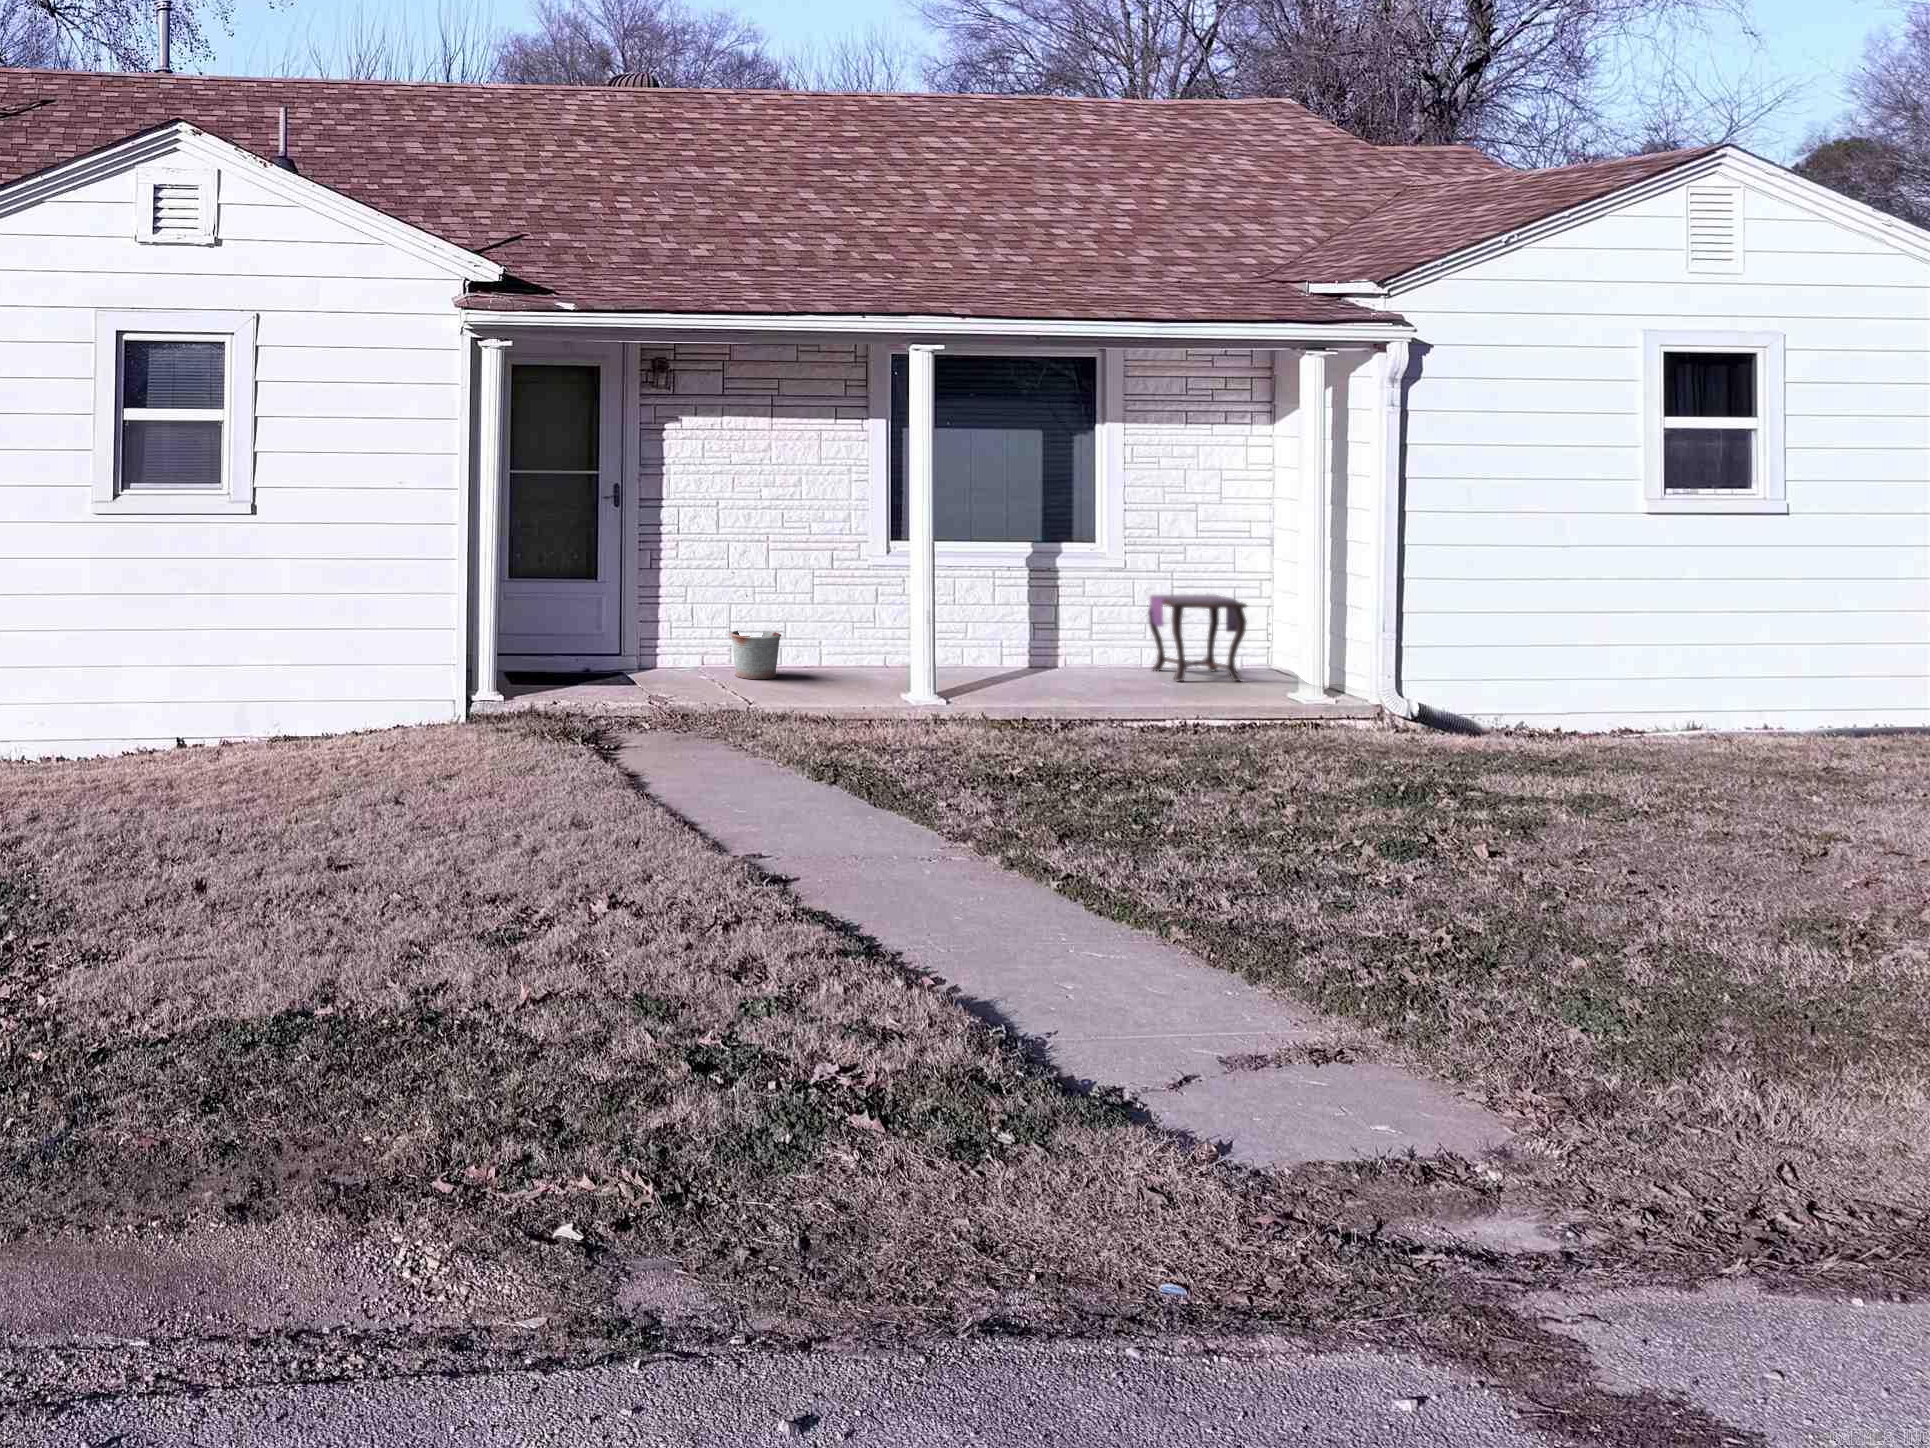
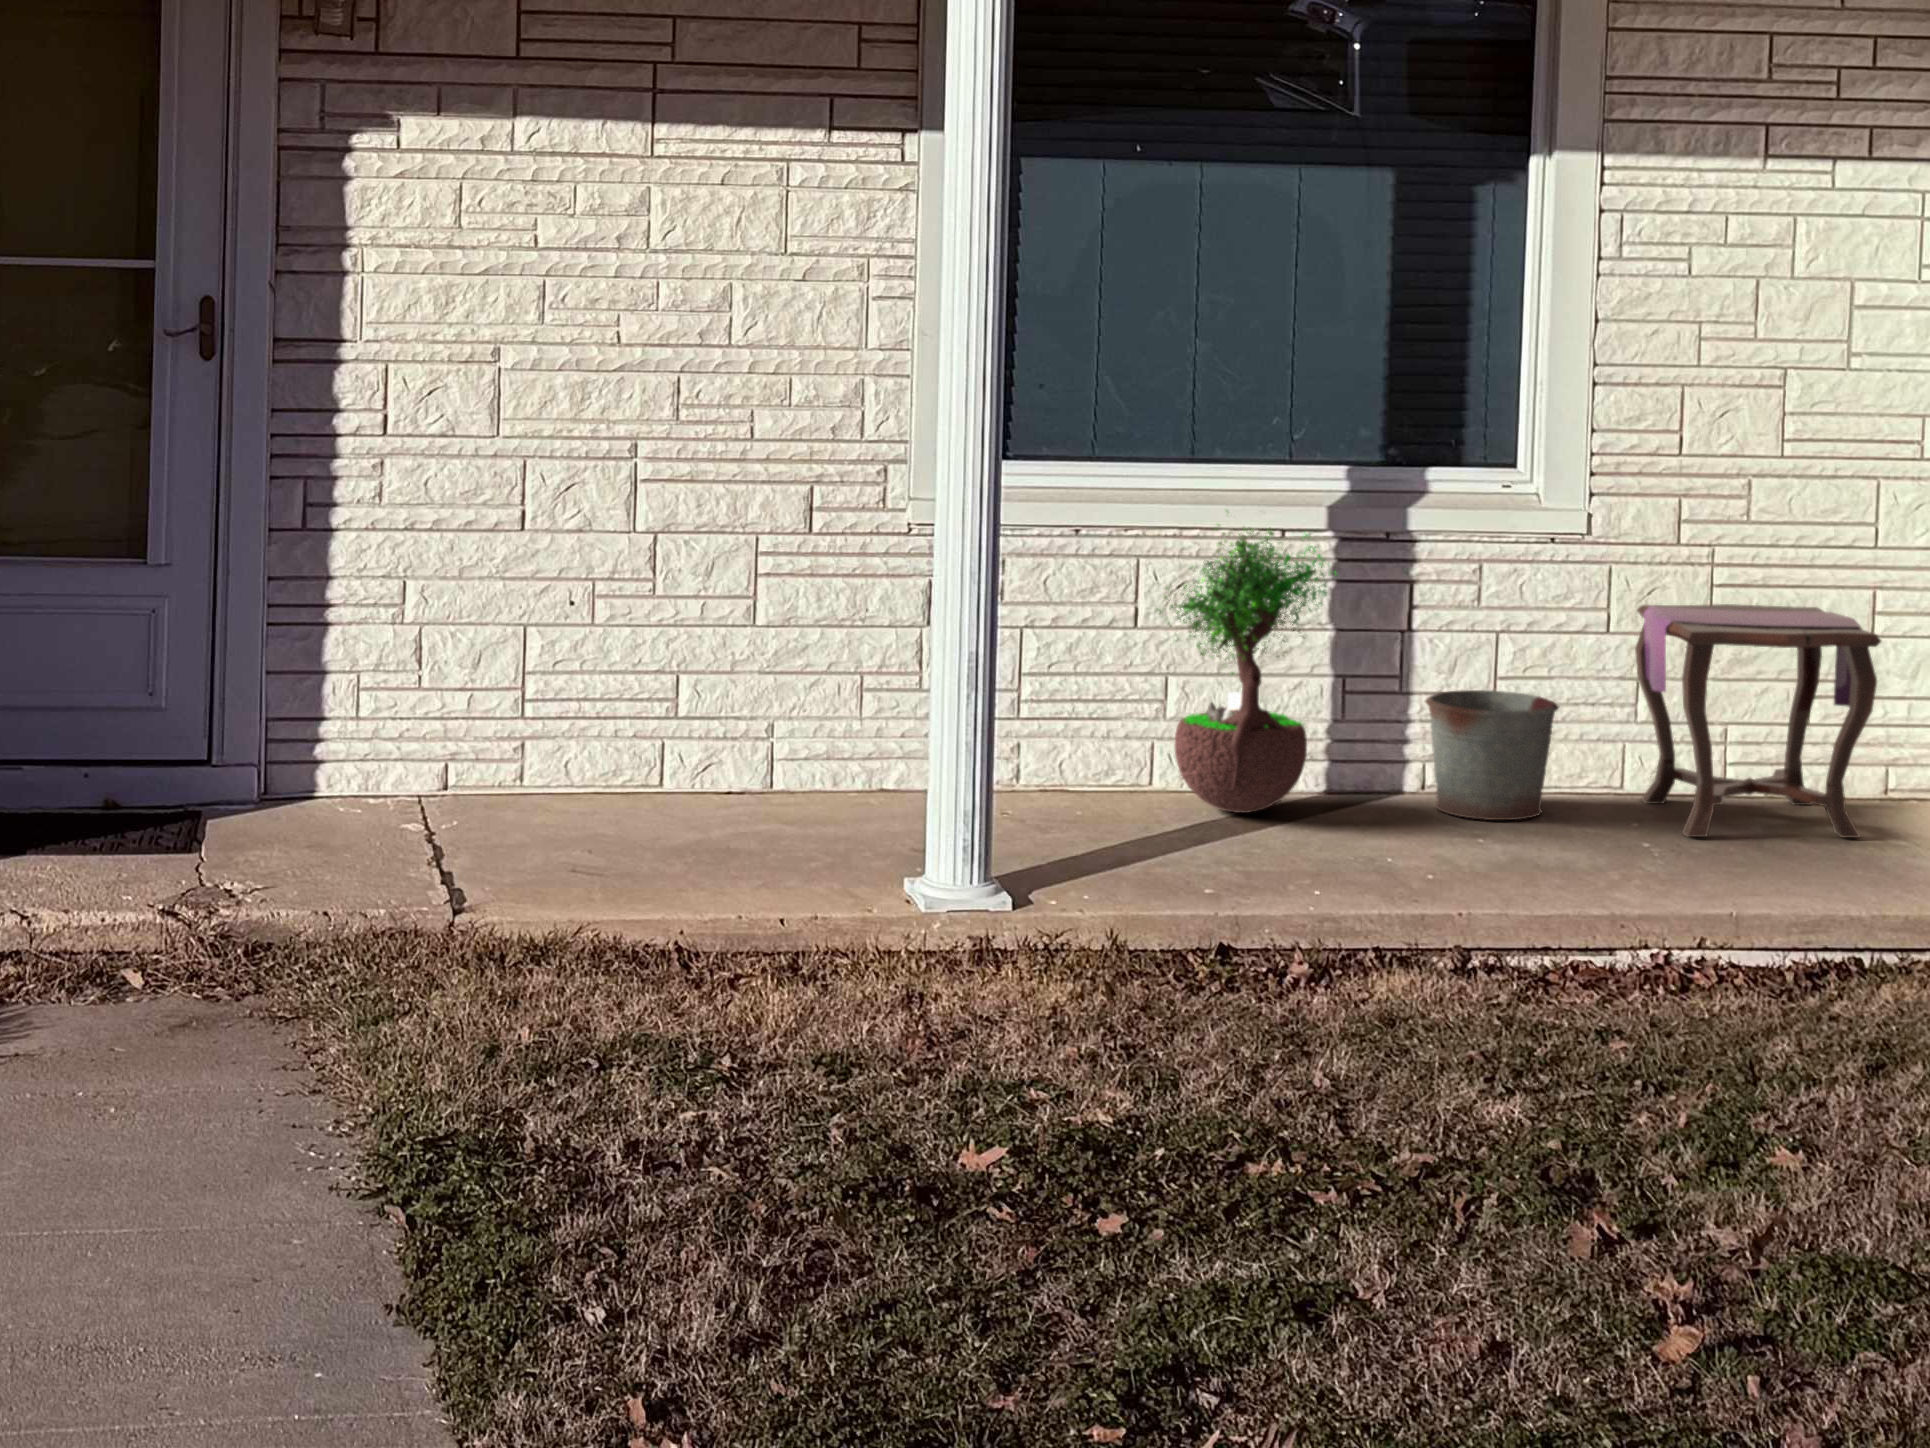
potted tree: none [969,559,1037,674] -> present [1159,528,1330,813]
bucket: present [730,631,781,679] -> present [1425,690,1559,820]

